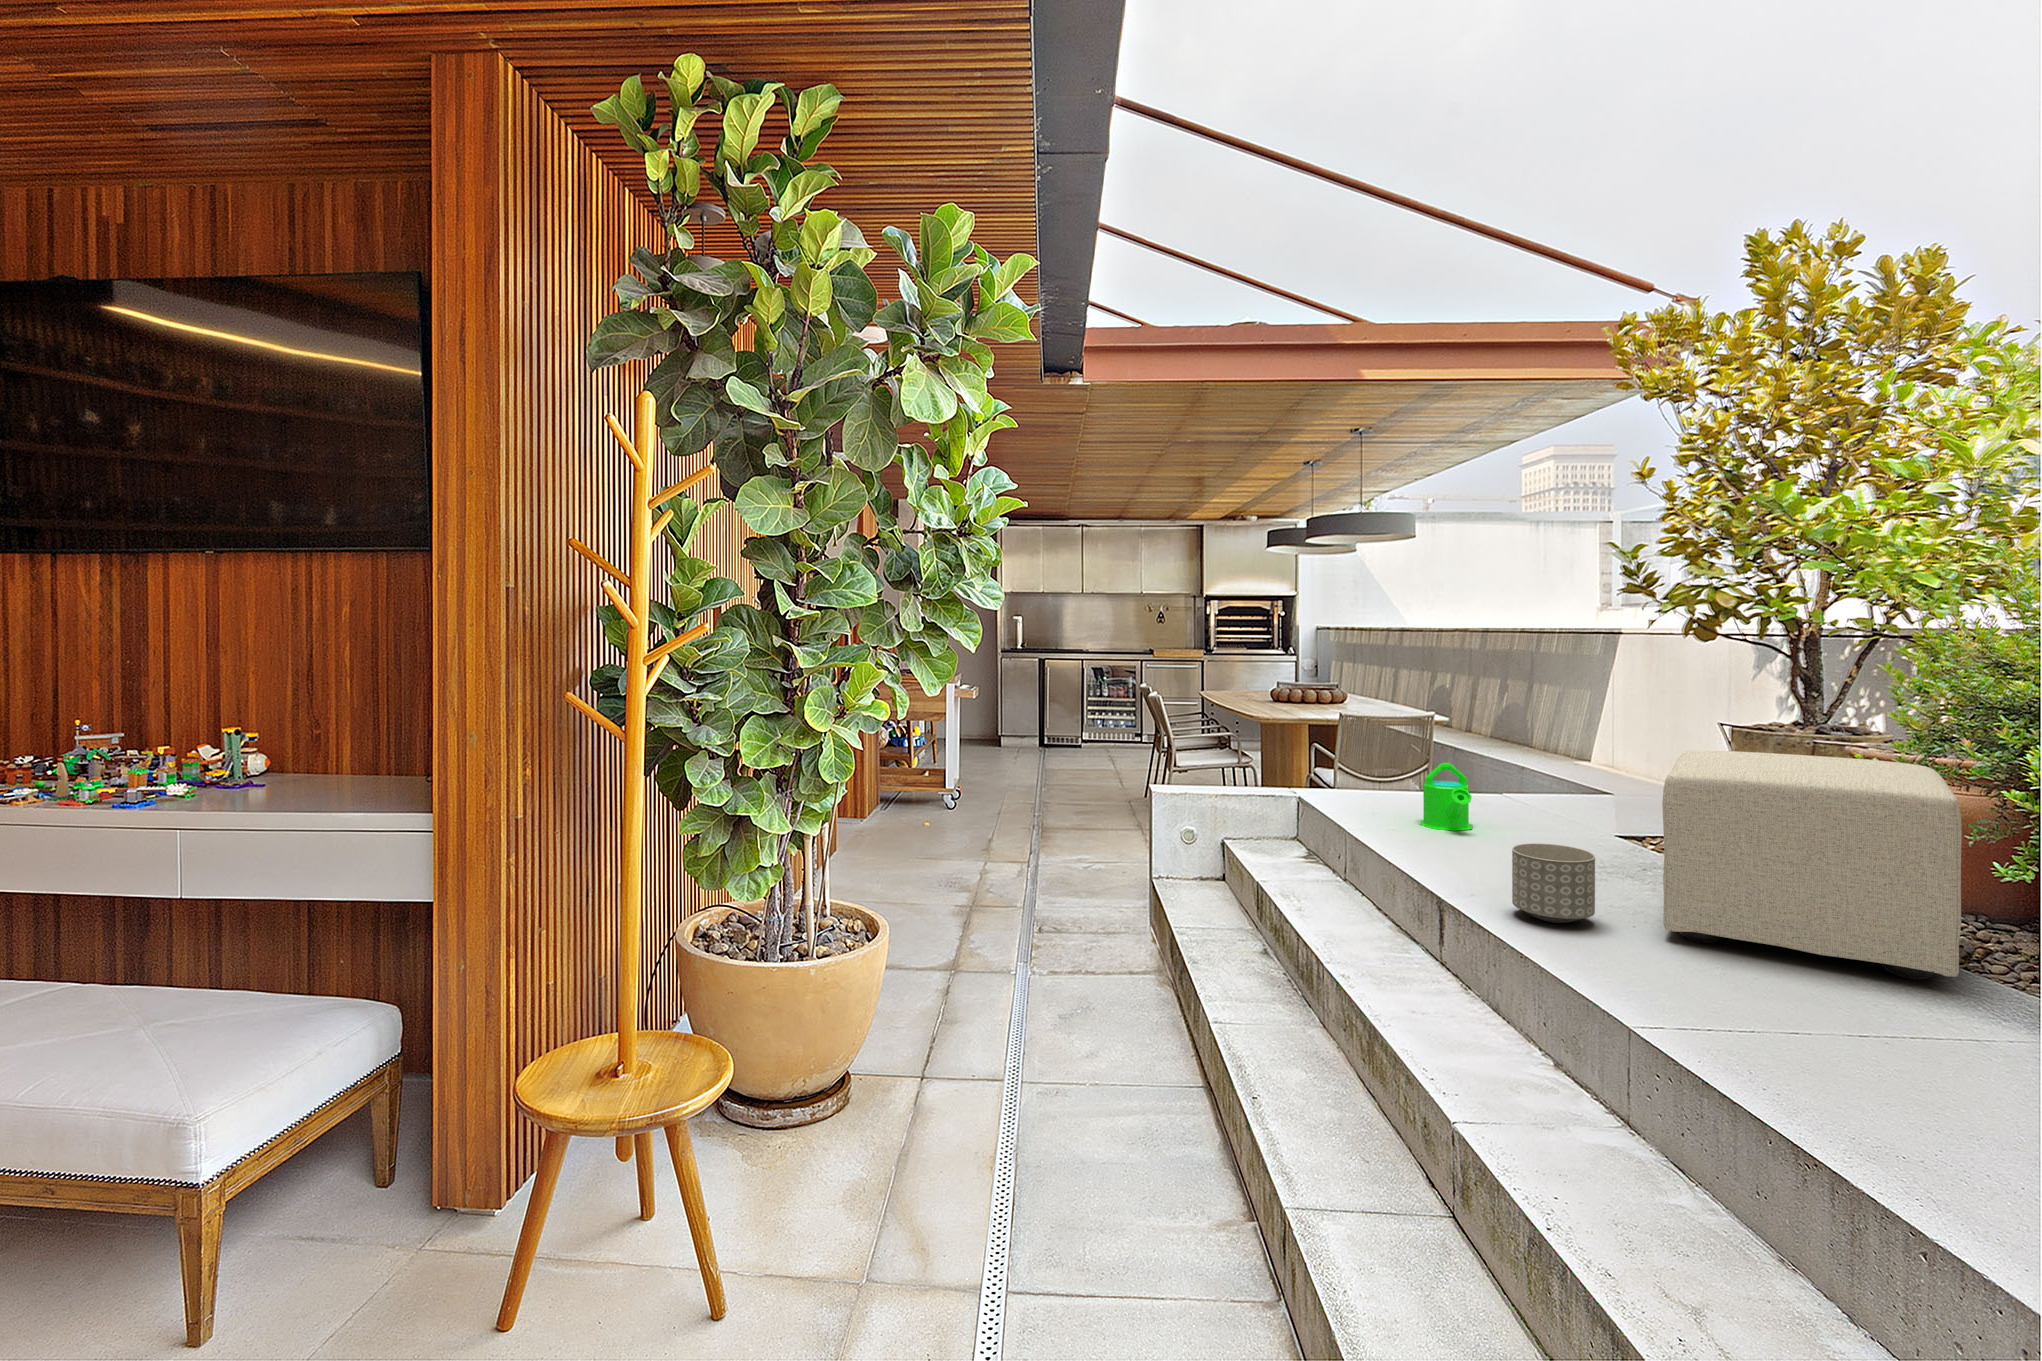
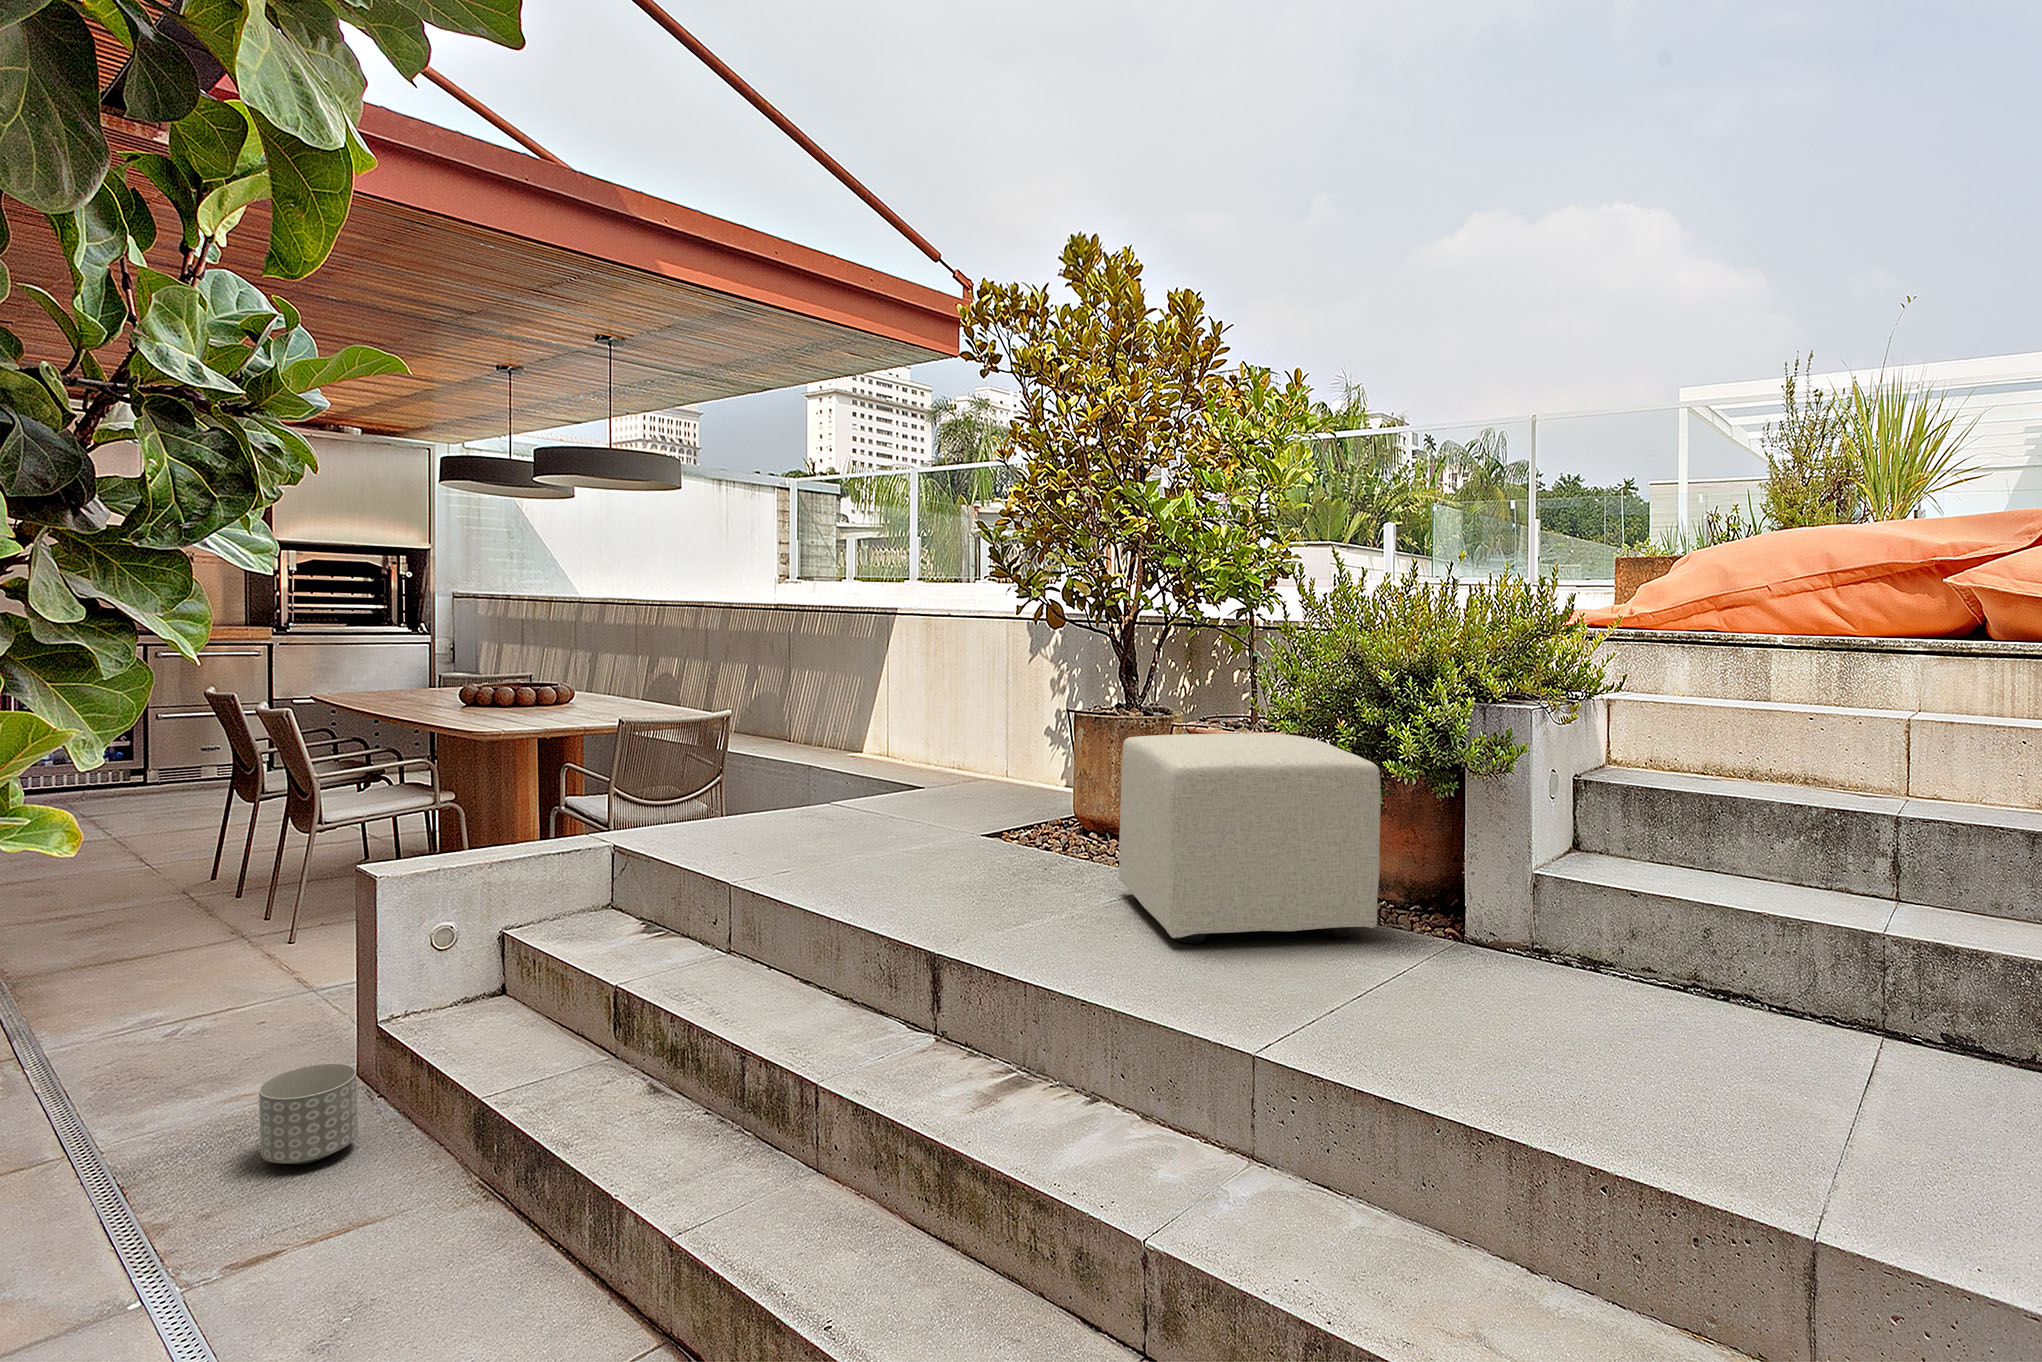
watering can: present [1420,763,1473,831] -> none [794,774,868,861]
planter: present [1512,843,1595,923] -> present [259,1063,358,1164]

